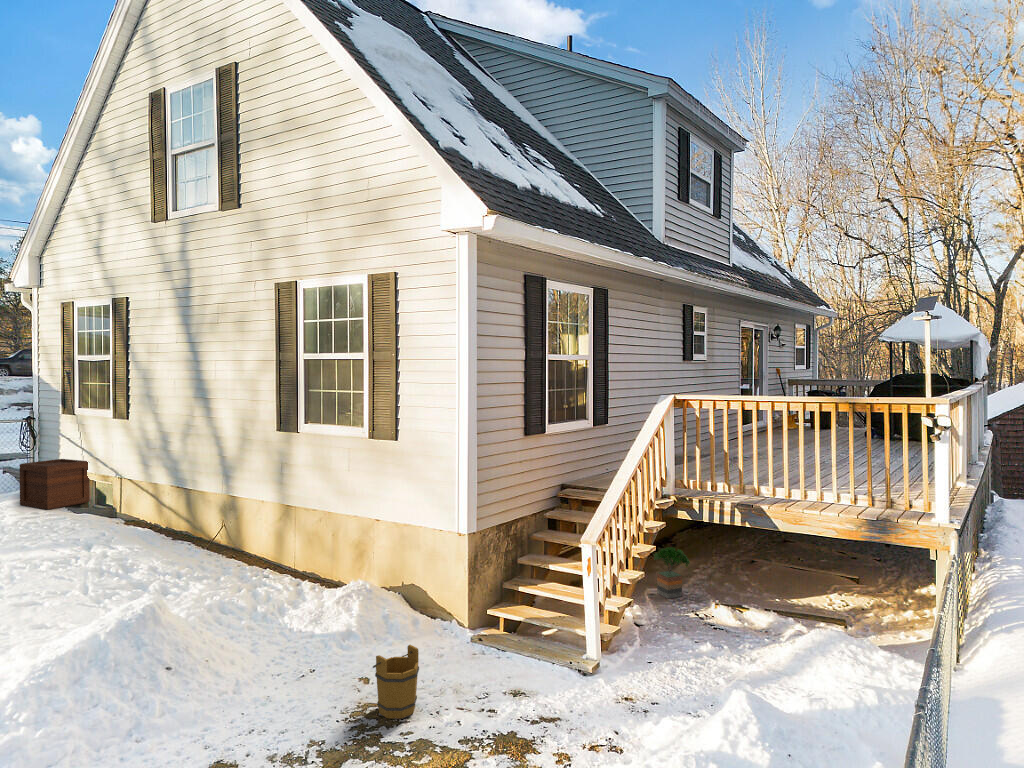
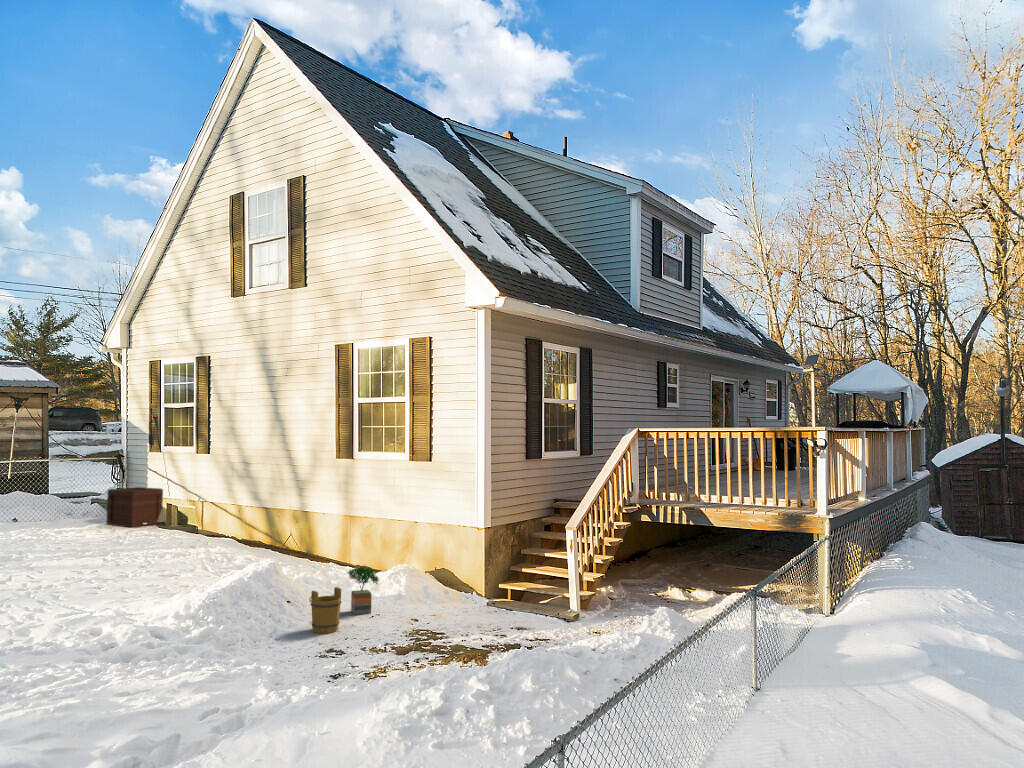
potted tree: present [655,547,690,598] -> present [348,567,379,615]
bucket: present [373,645,419,719] -> present [309,587,341,633]

